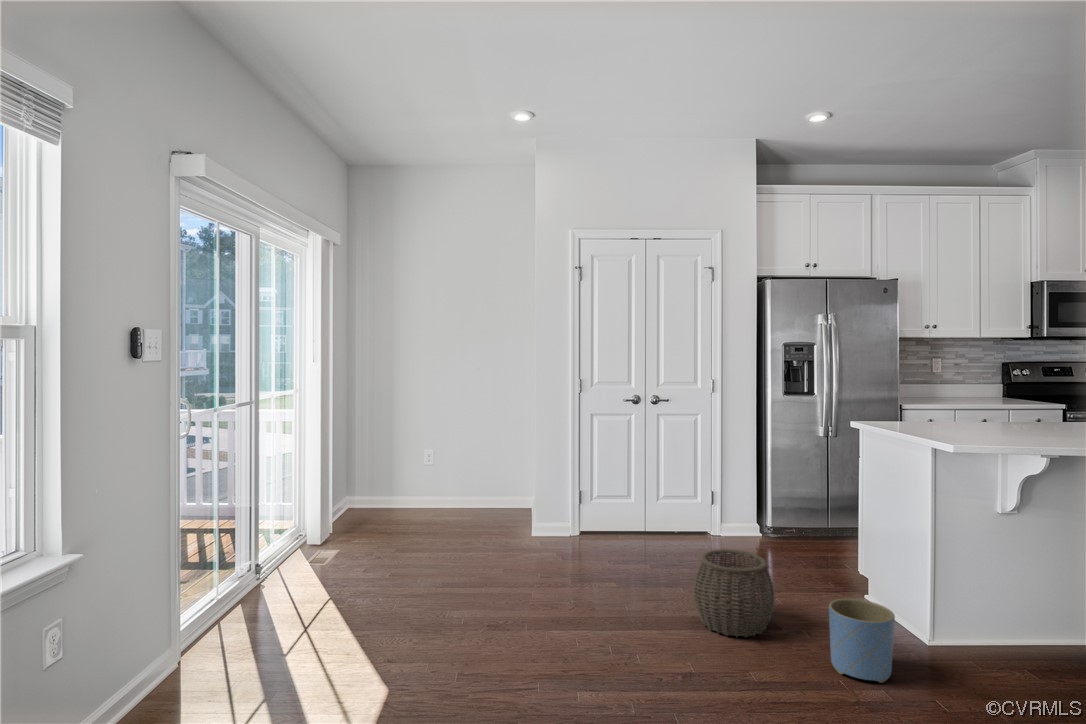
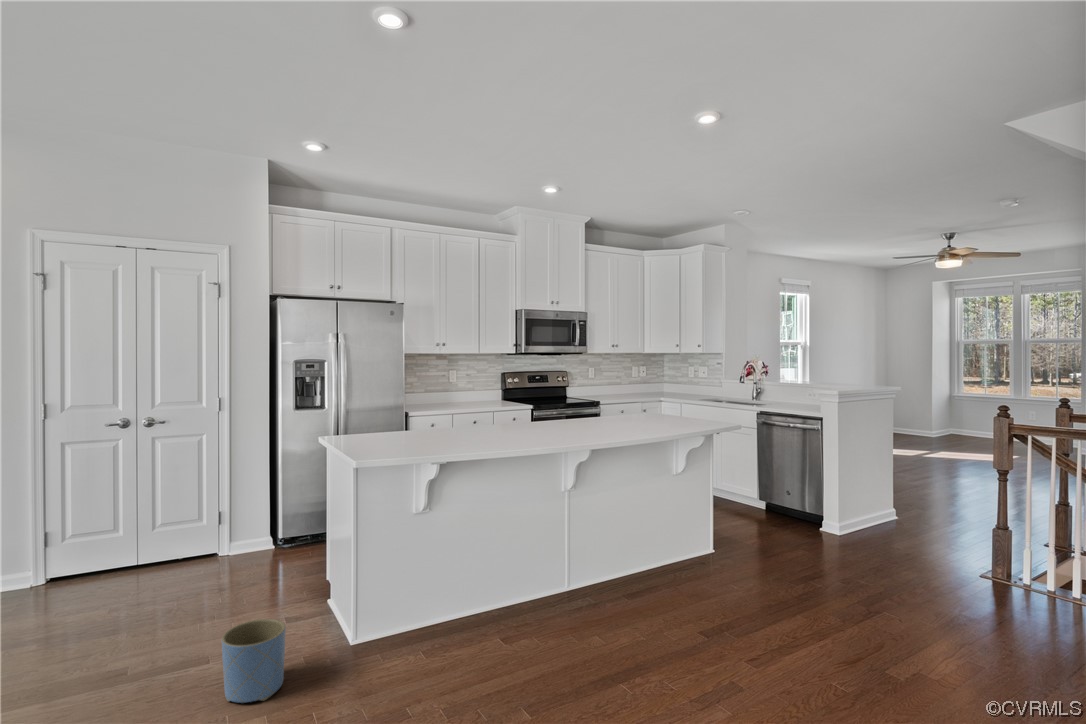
woven basket: present [693,549,775,637] -> none [98,585,199,685]

